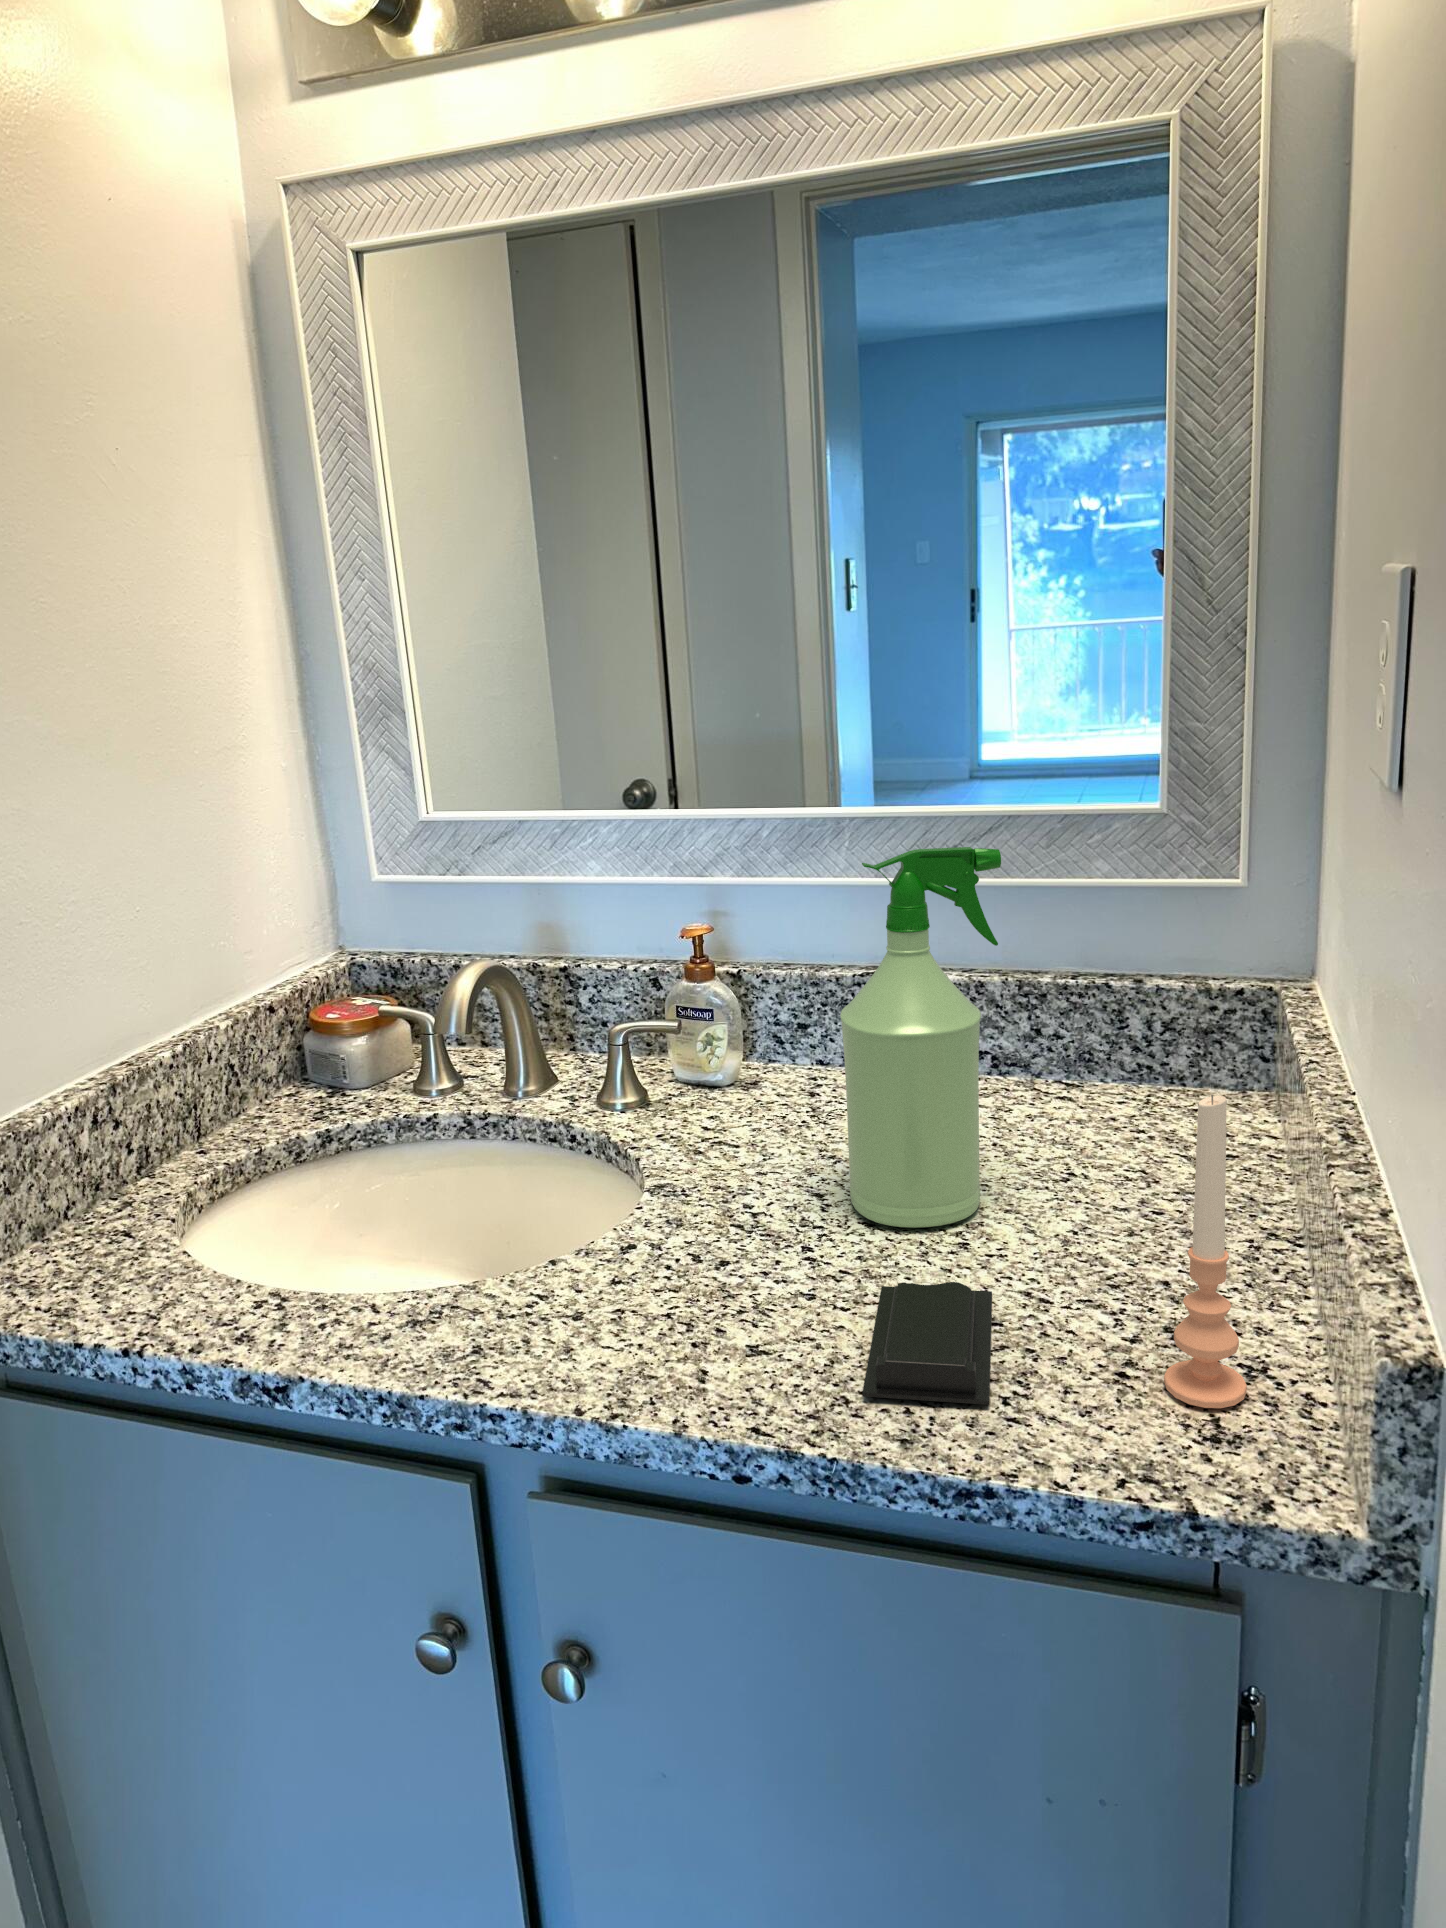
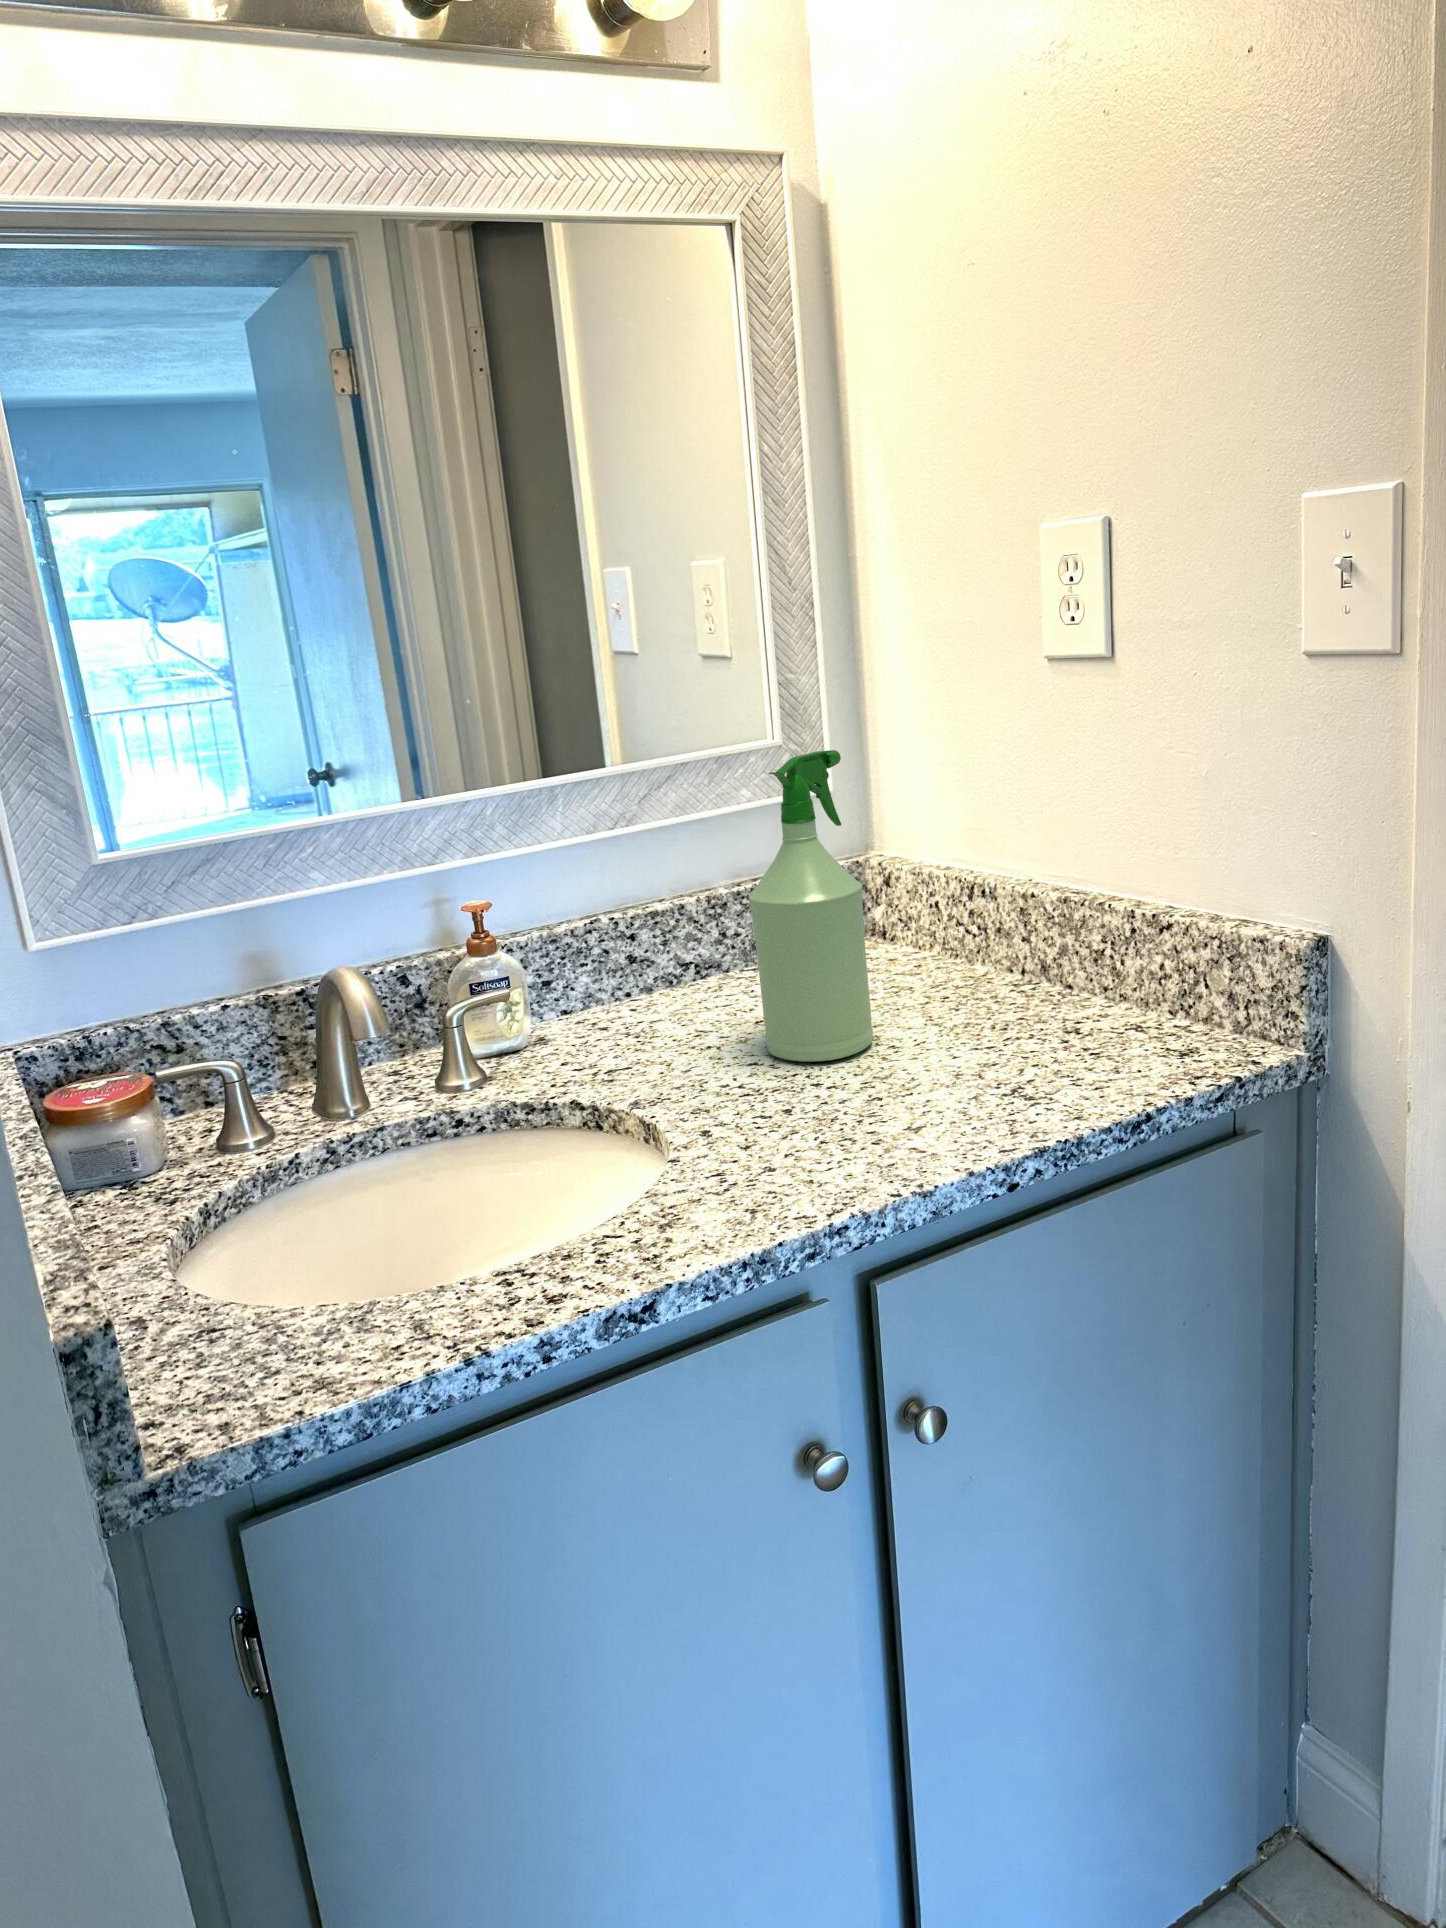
candle: present [1164,1095,1247,1408] -> none [1118,845,1171,1051]
soap bar: present [862,1282,992,1405] -> none [909,1050,1084,1115]

